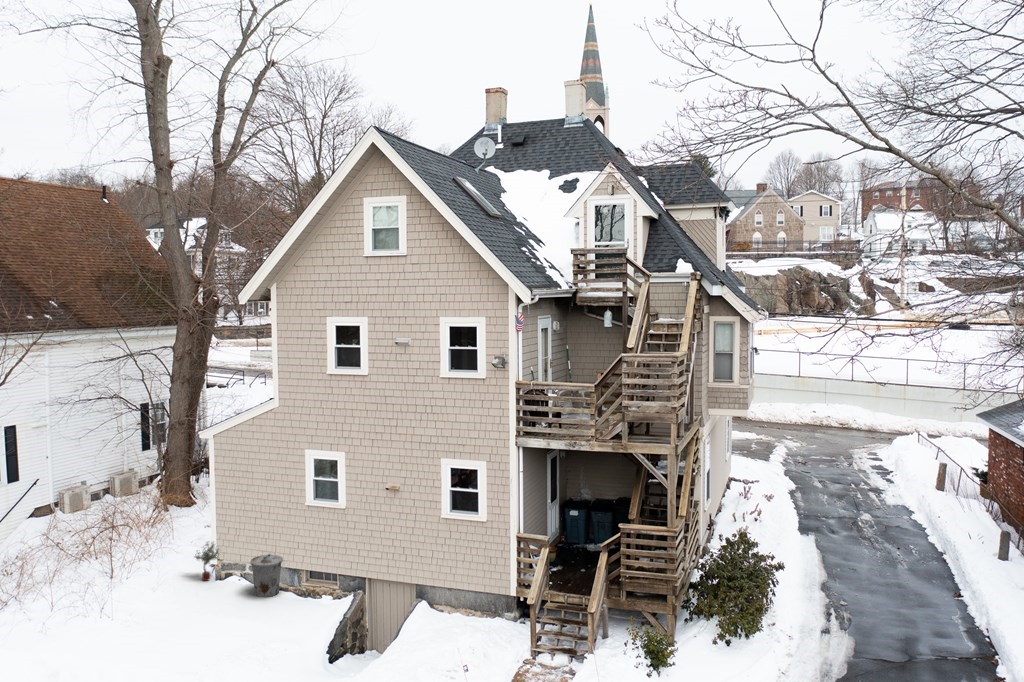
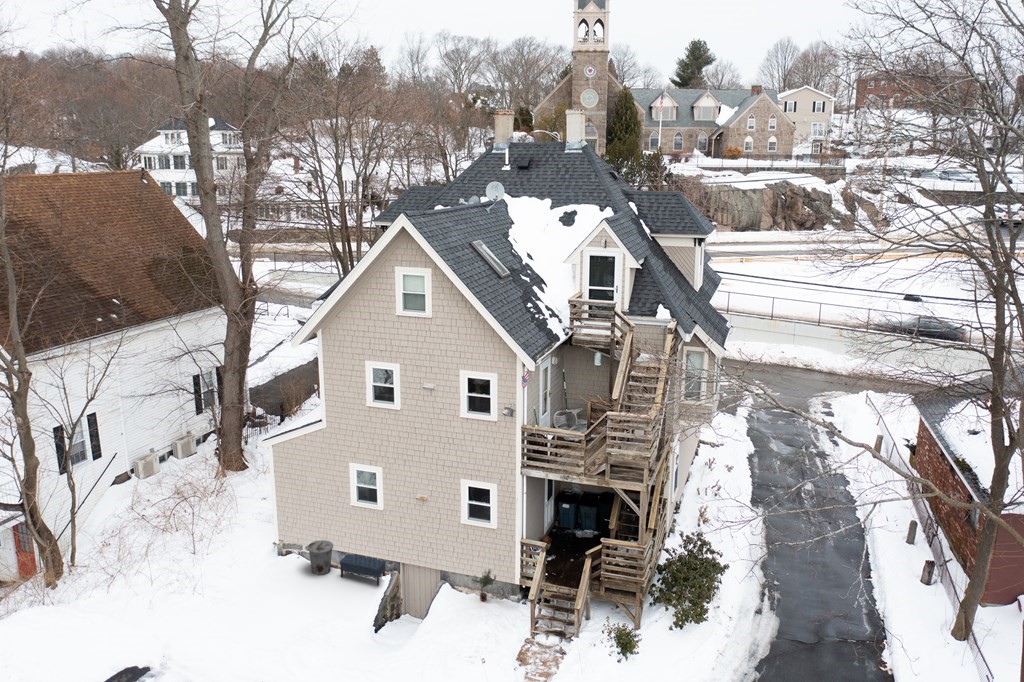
potted tree: present [195,542,219,581] -> present [472,569,496,601]
bench: none [290,571,348,608] -> present [340,554,386,586]

